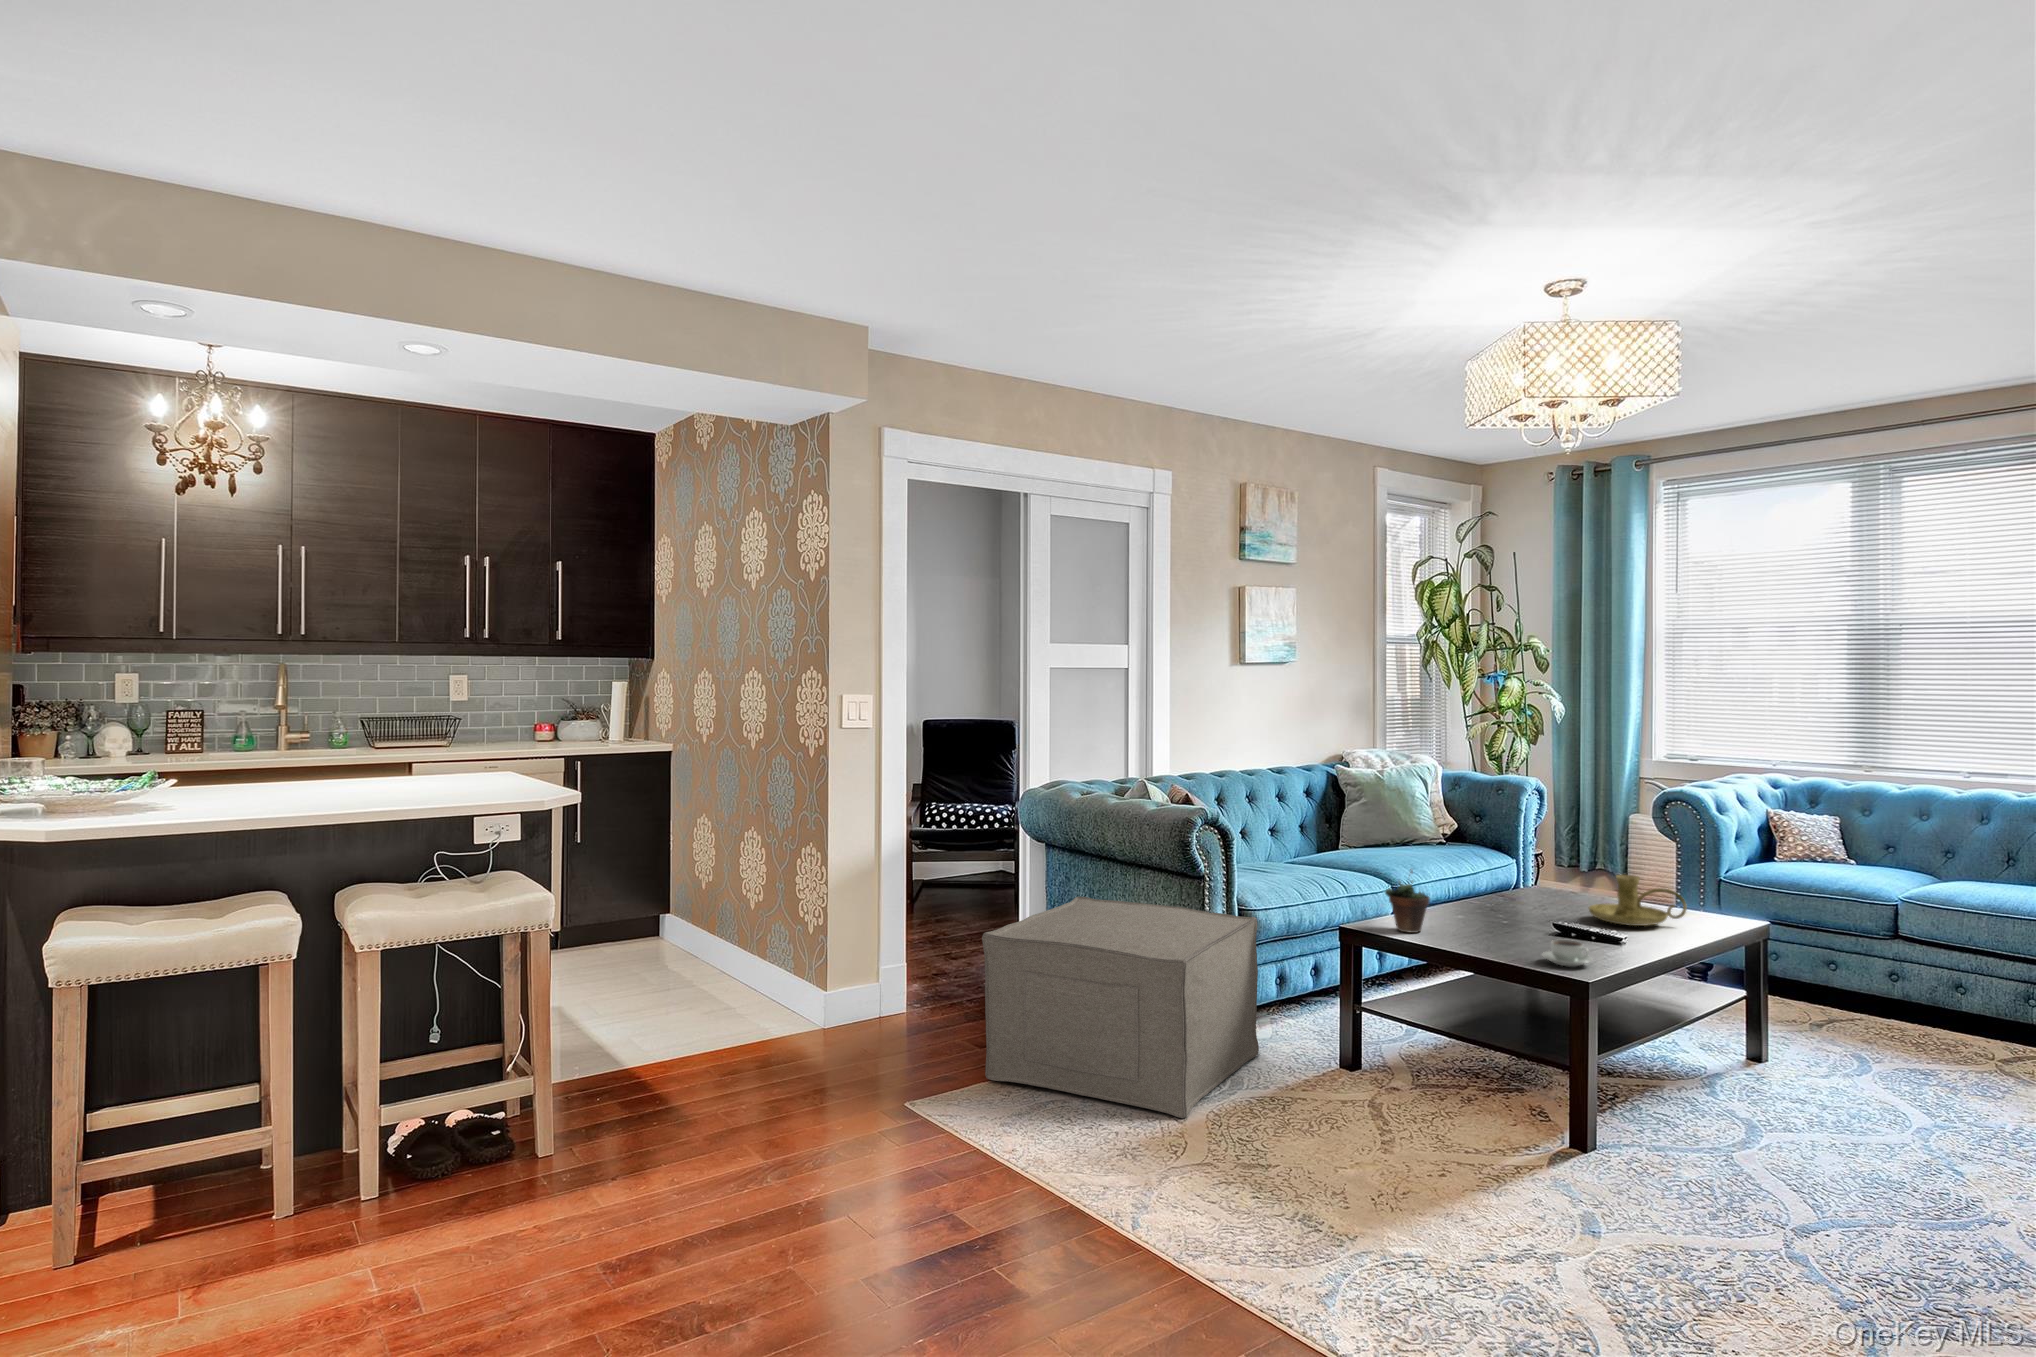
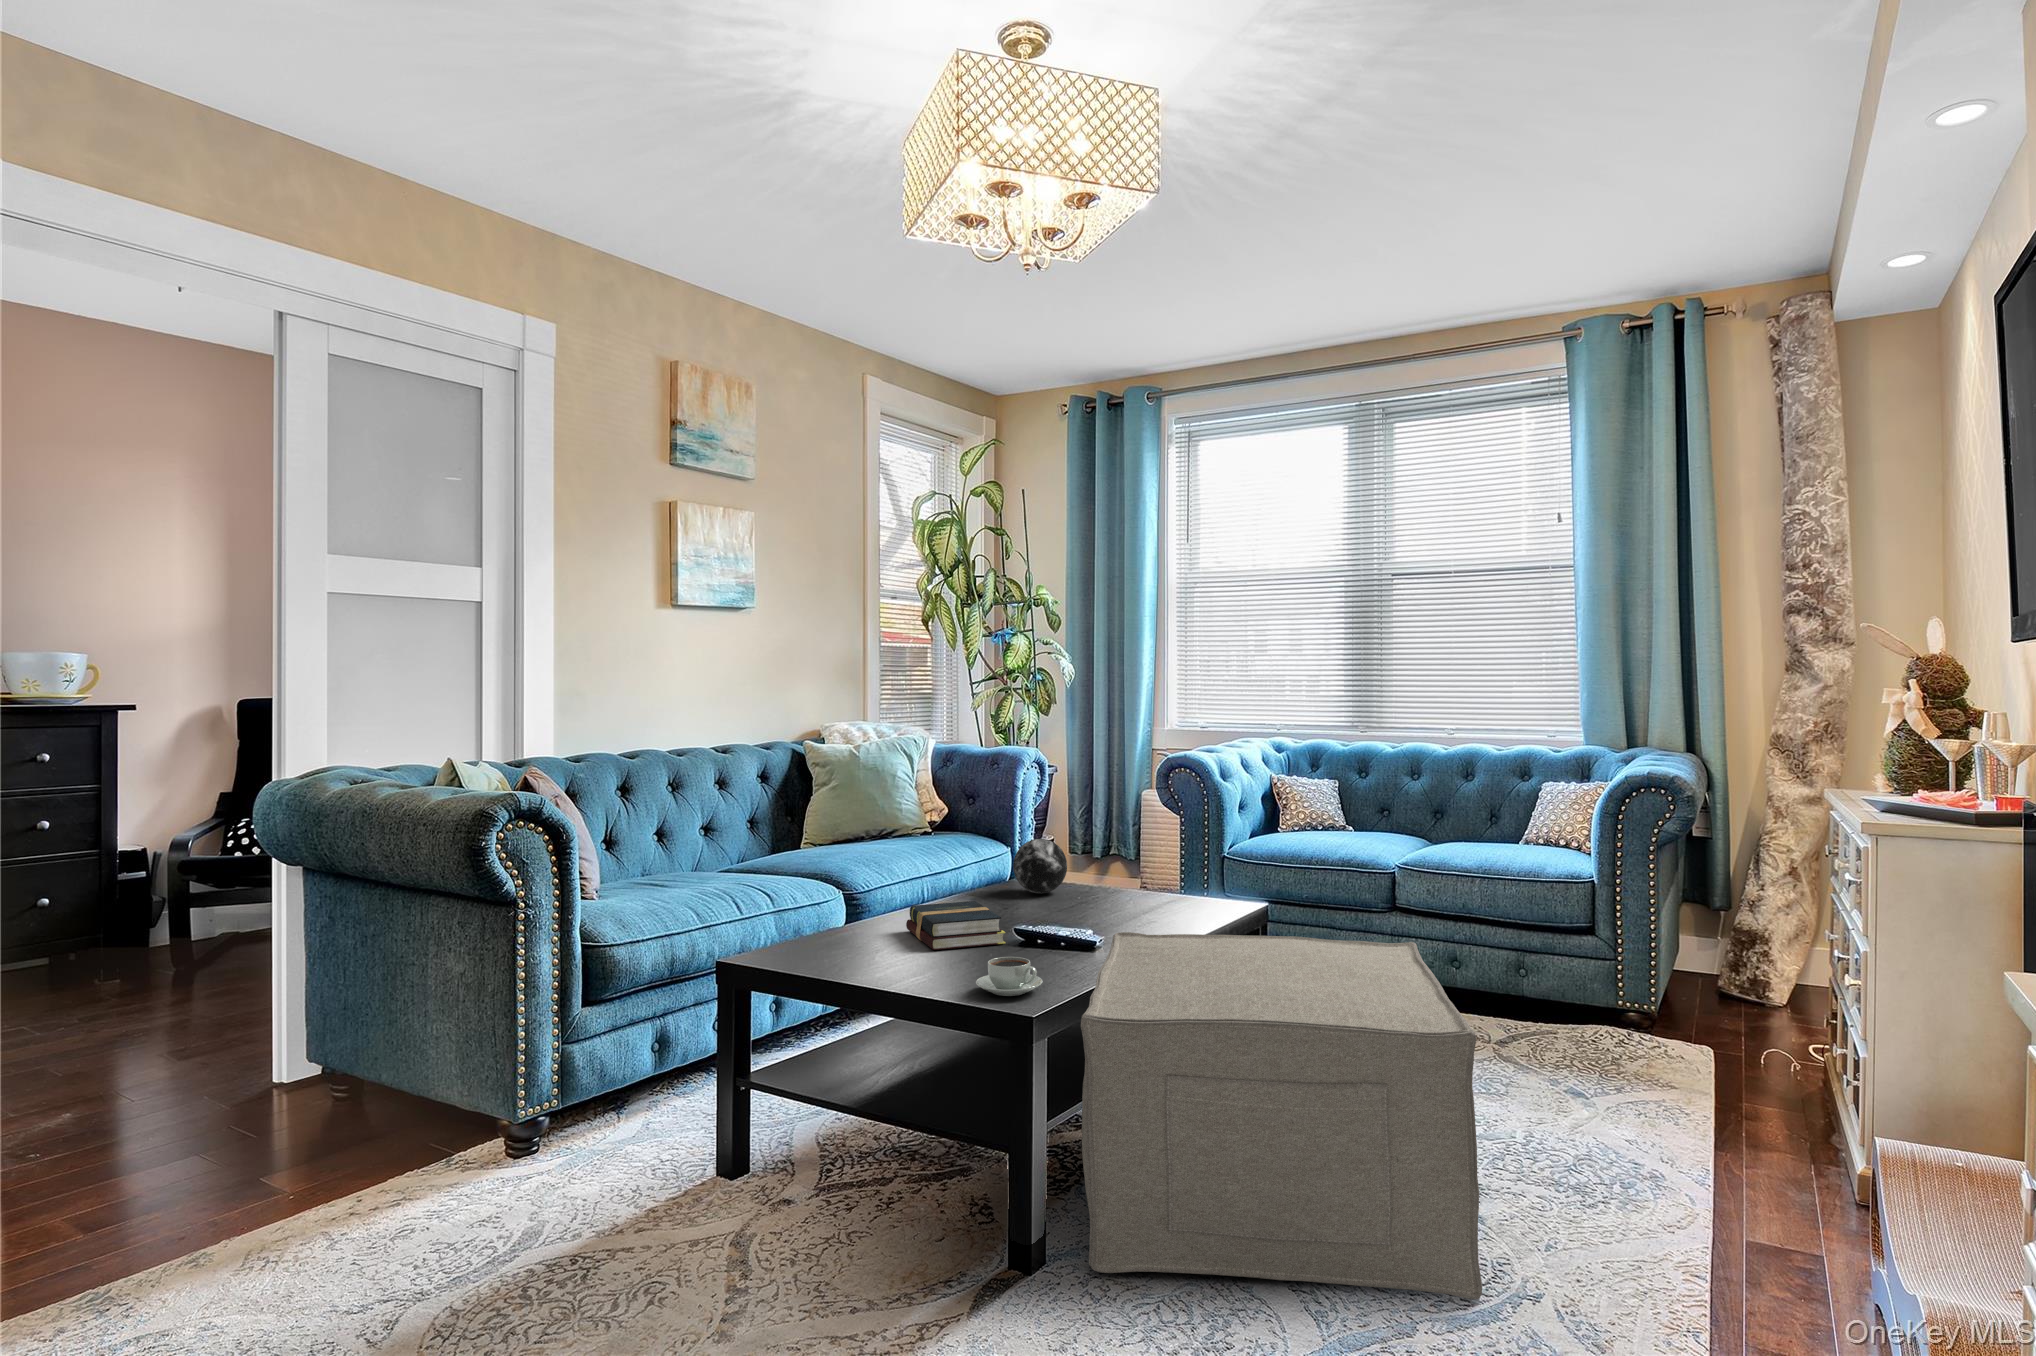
decorative orb: none [1540,856,1586,899] -> present [1013,839,1067,893]
succulent plant: present [1385,869,1430,933] -> none [780,868,843,962]
candle holder: present [1589,875,1687,926] -> none [1061,858,1174,923]
ottoman: present [982,897,1259,1118] -> present [1081,932,1482,1299]
hardback book: none [1466,899,1550,932] -> present [906,901,1005,950]

